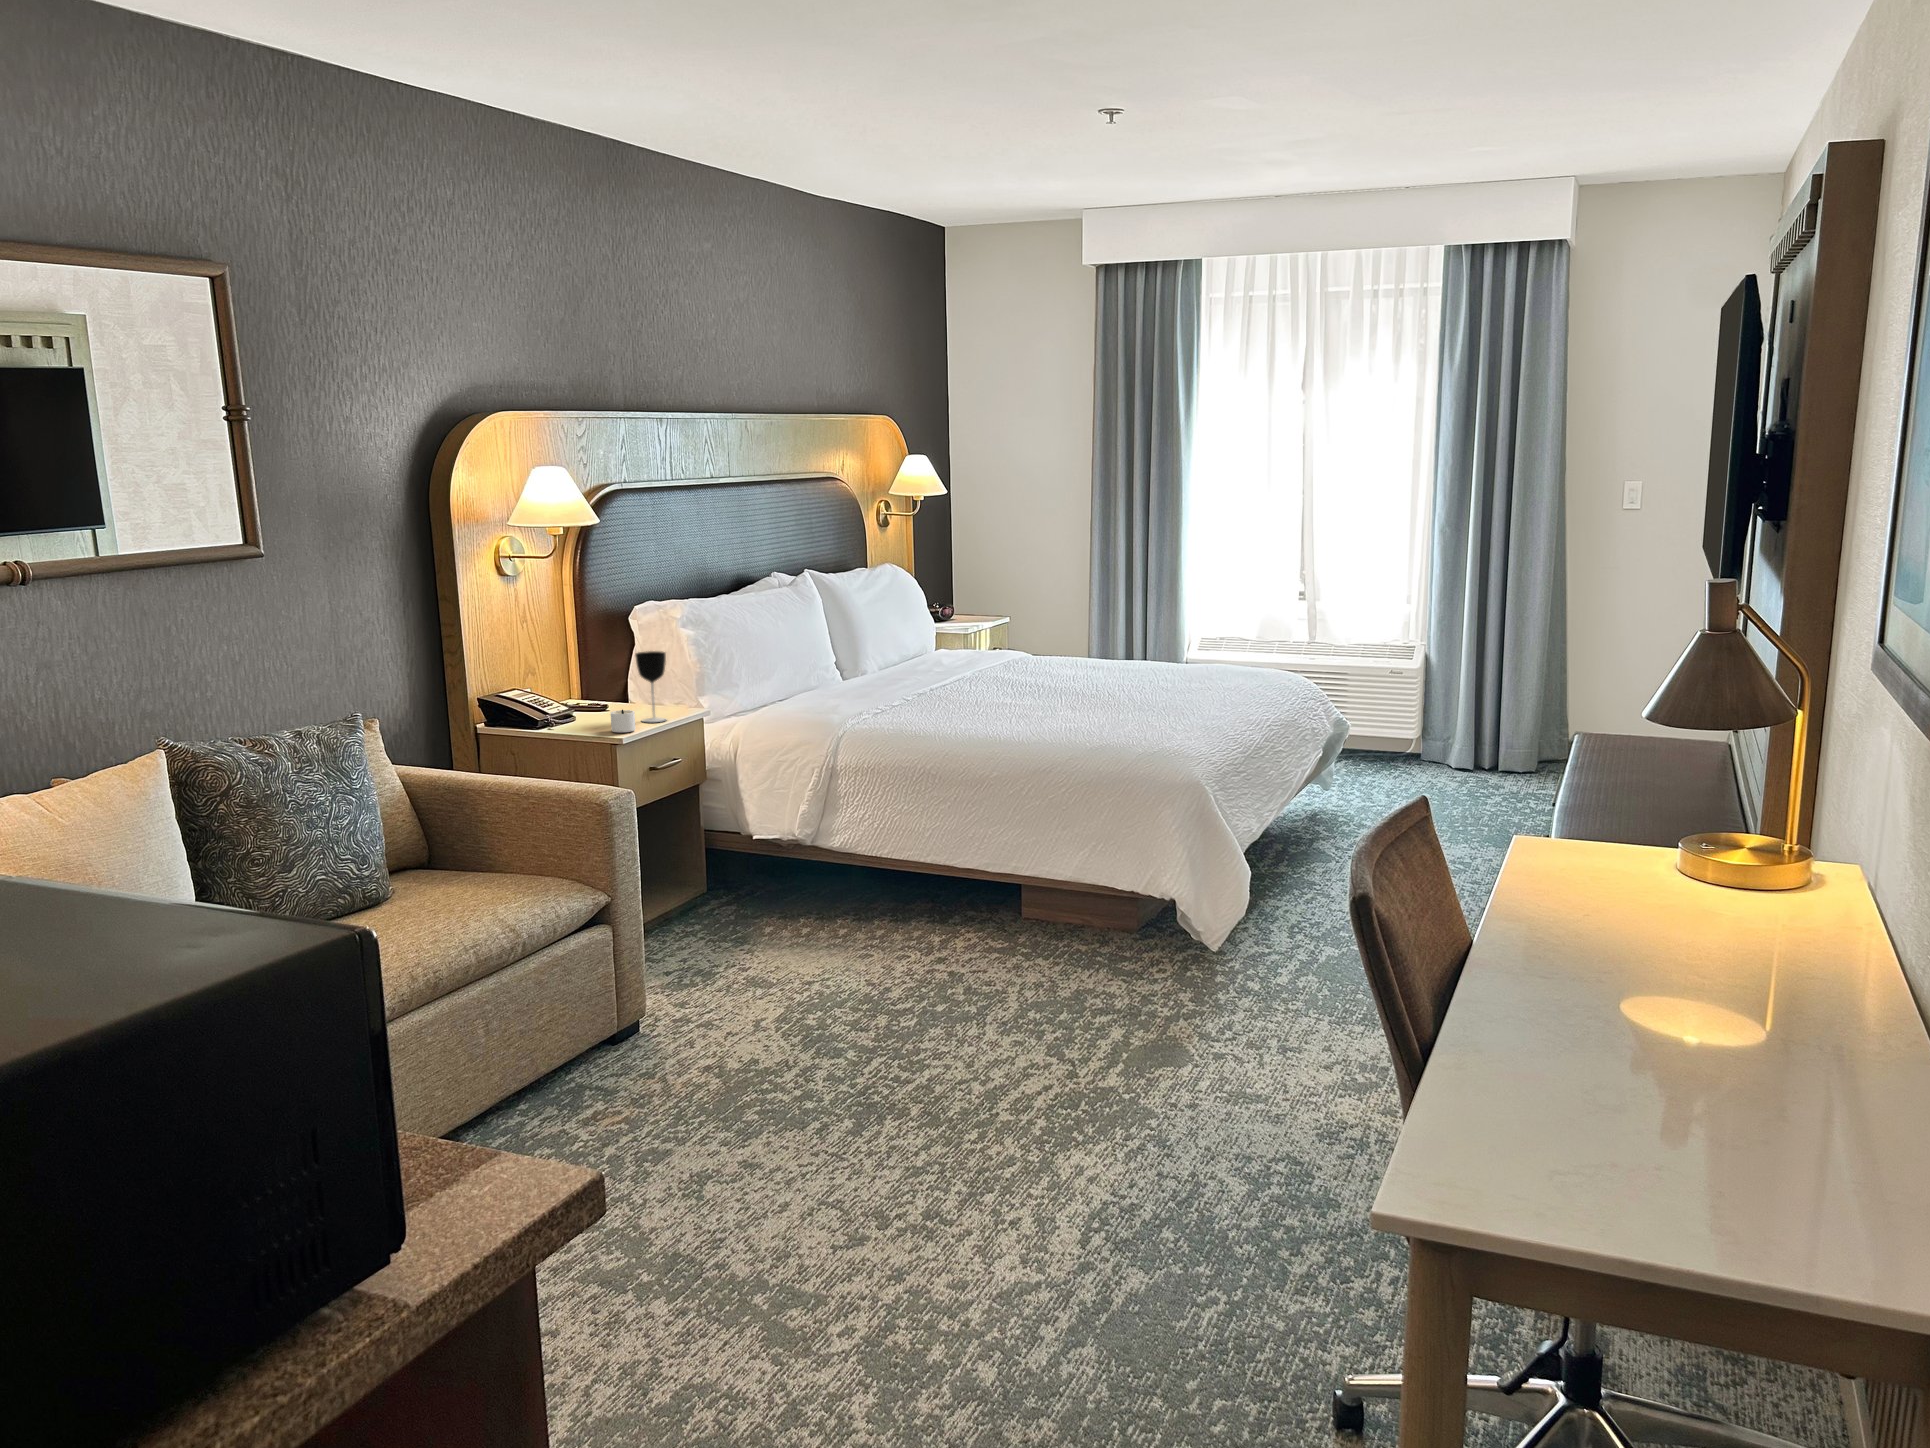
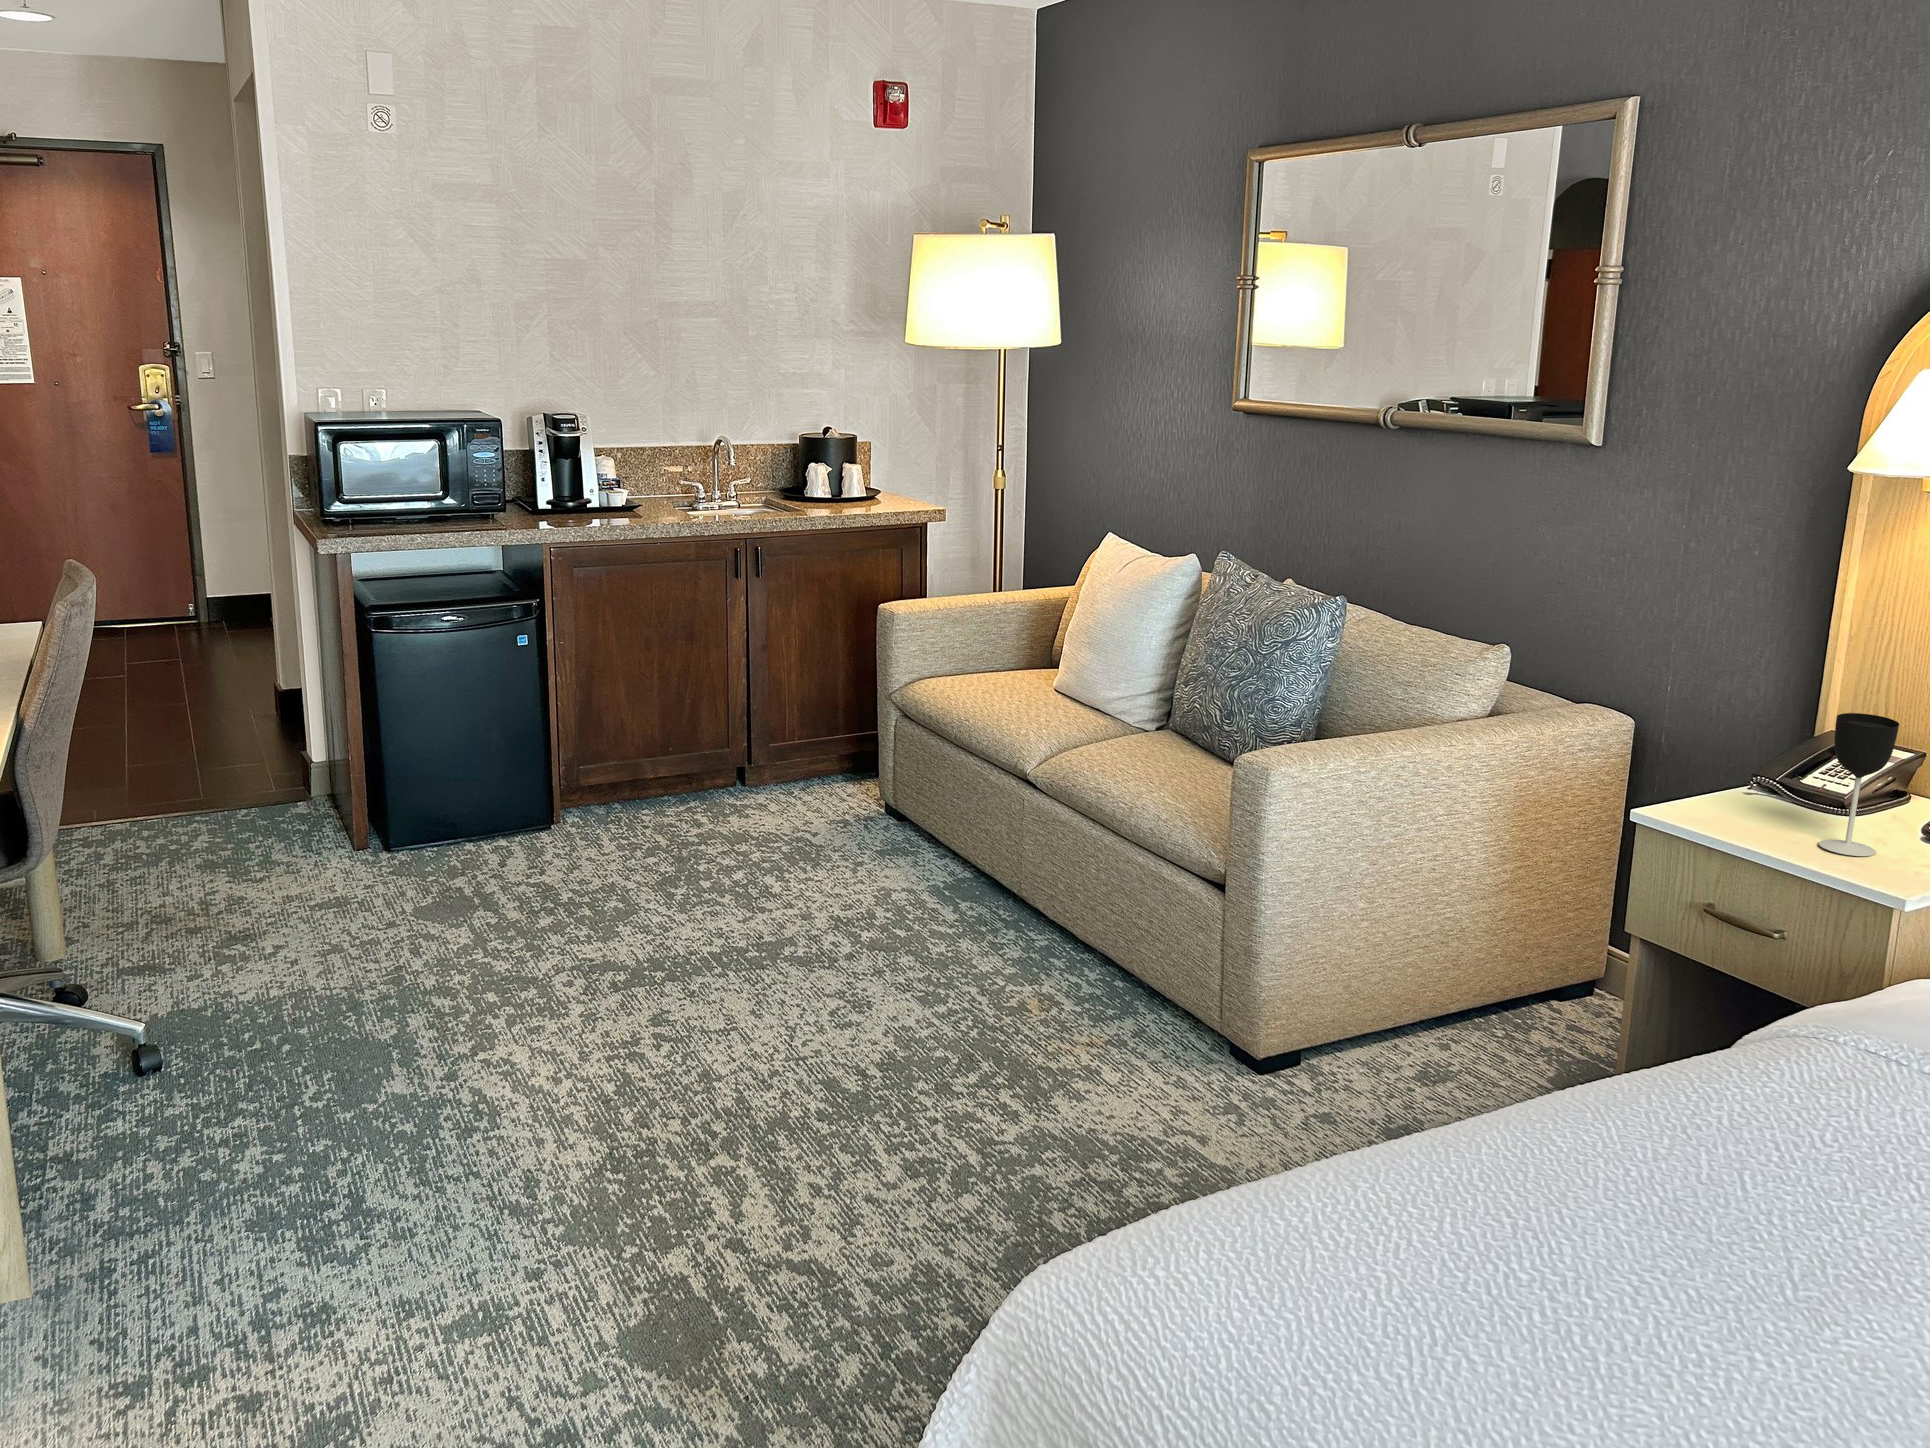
candle: present [611,710,635,732] -> none [1727,782,1788,826]

